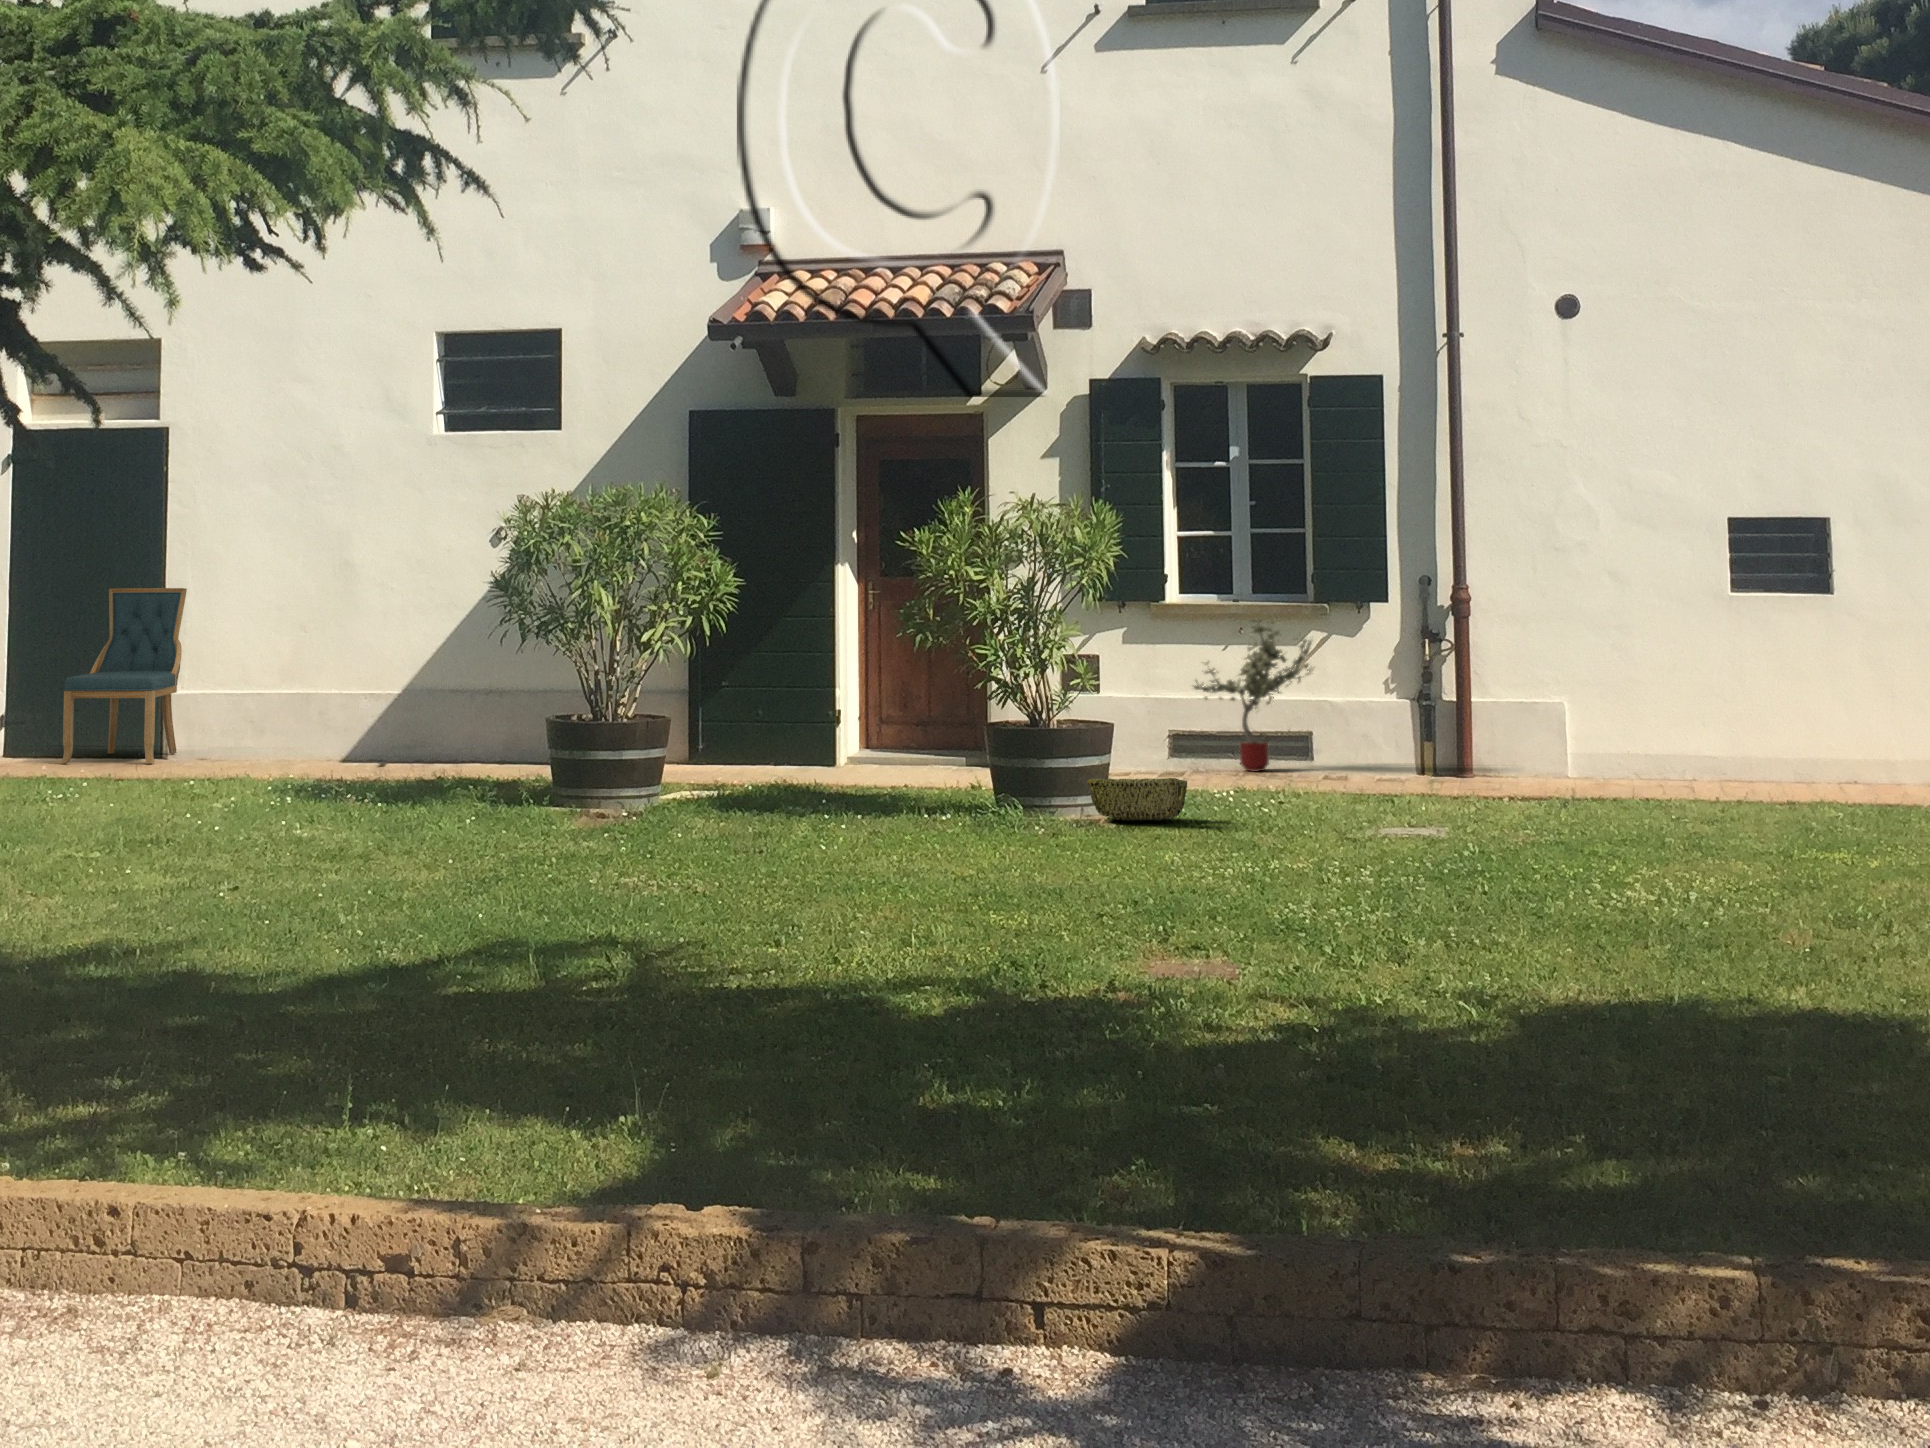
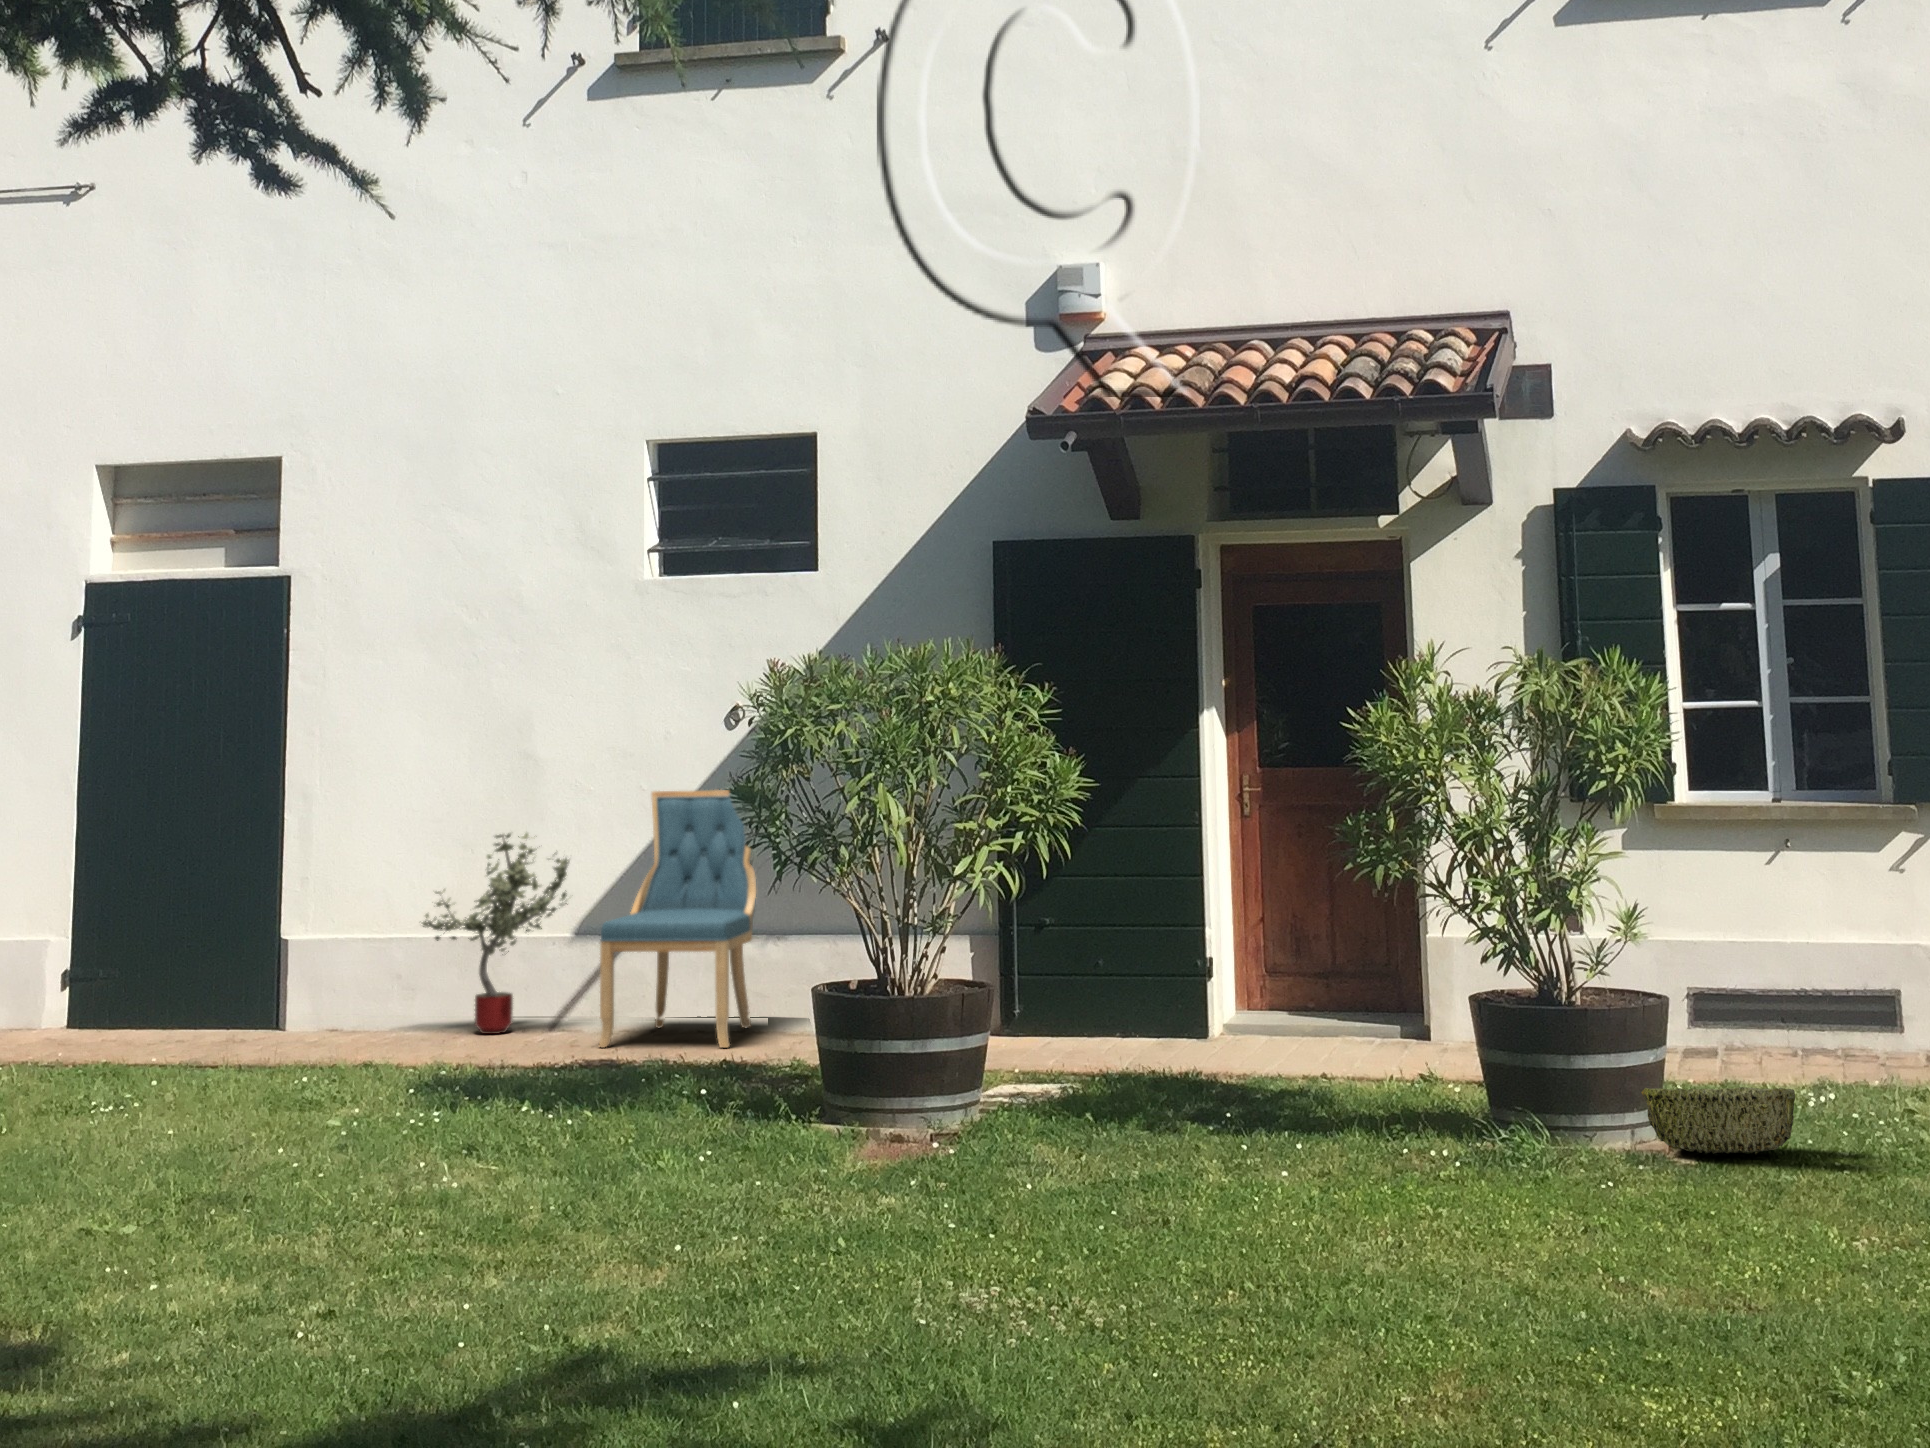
chair: present [61,588,187,764] -> present [599,790,756,1048]
potted tree: present [1193,619,1313,772] -> present [422,833,570,1034]

